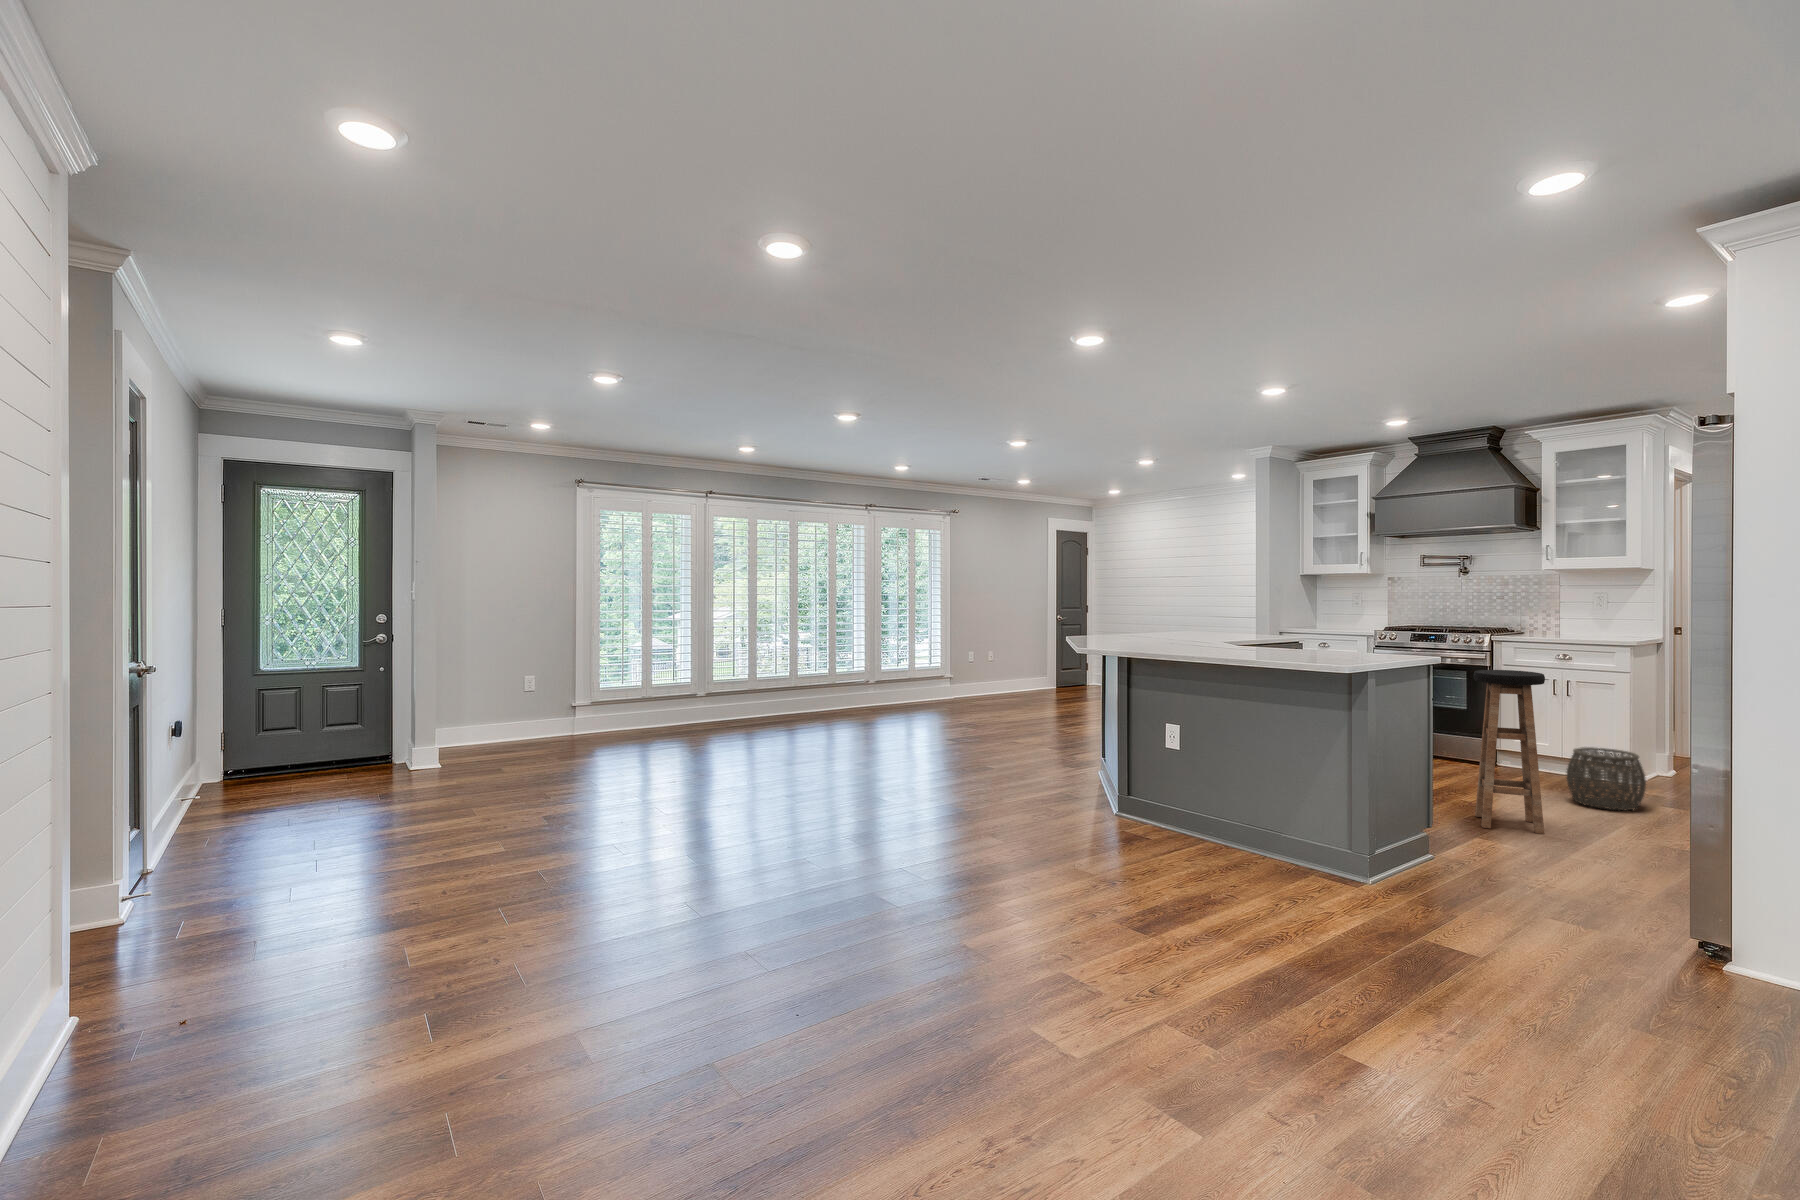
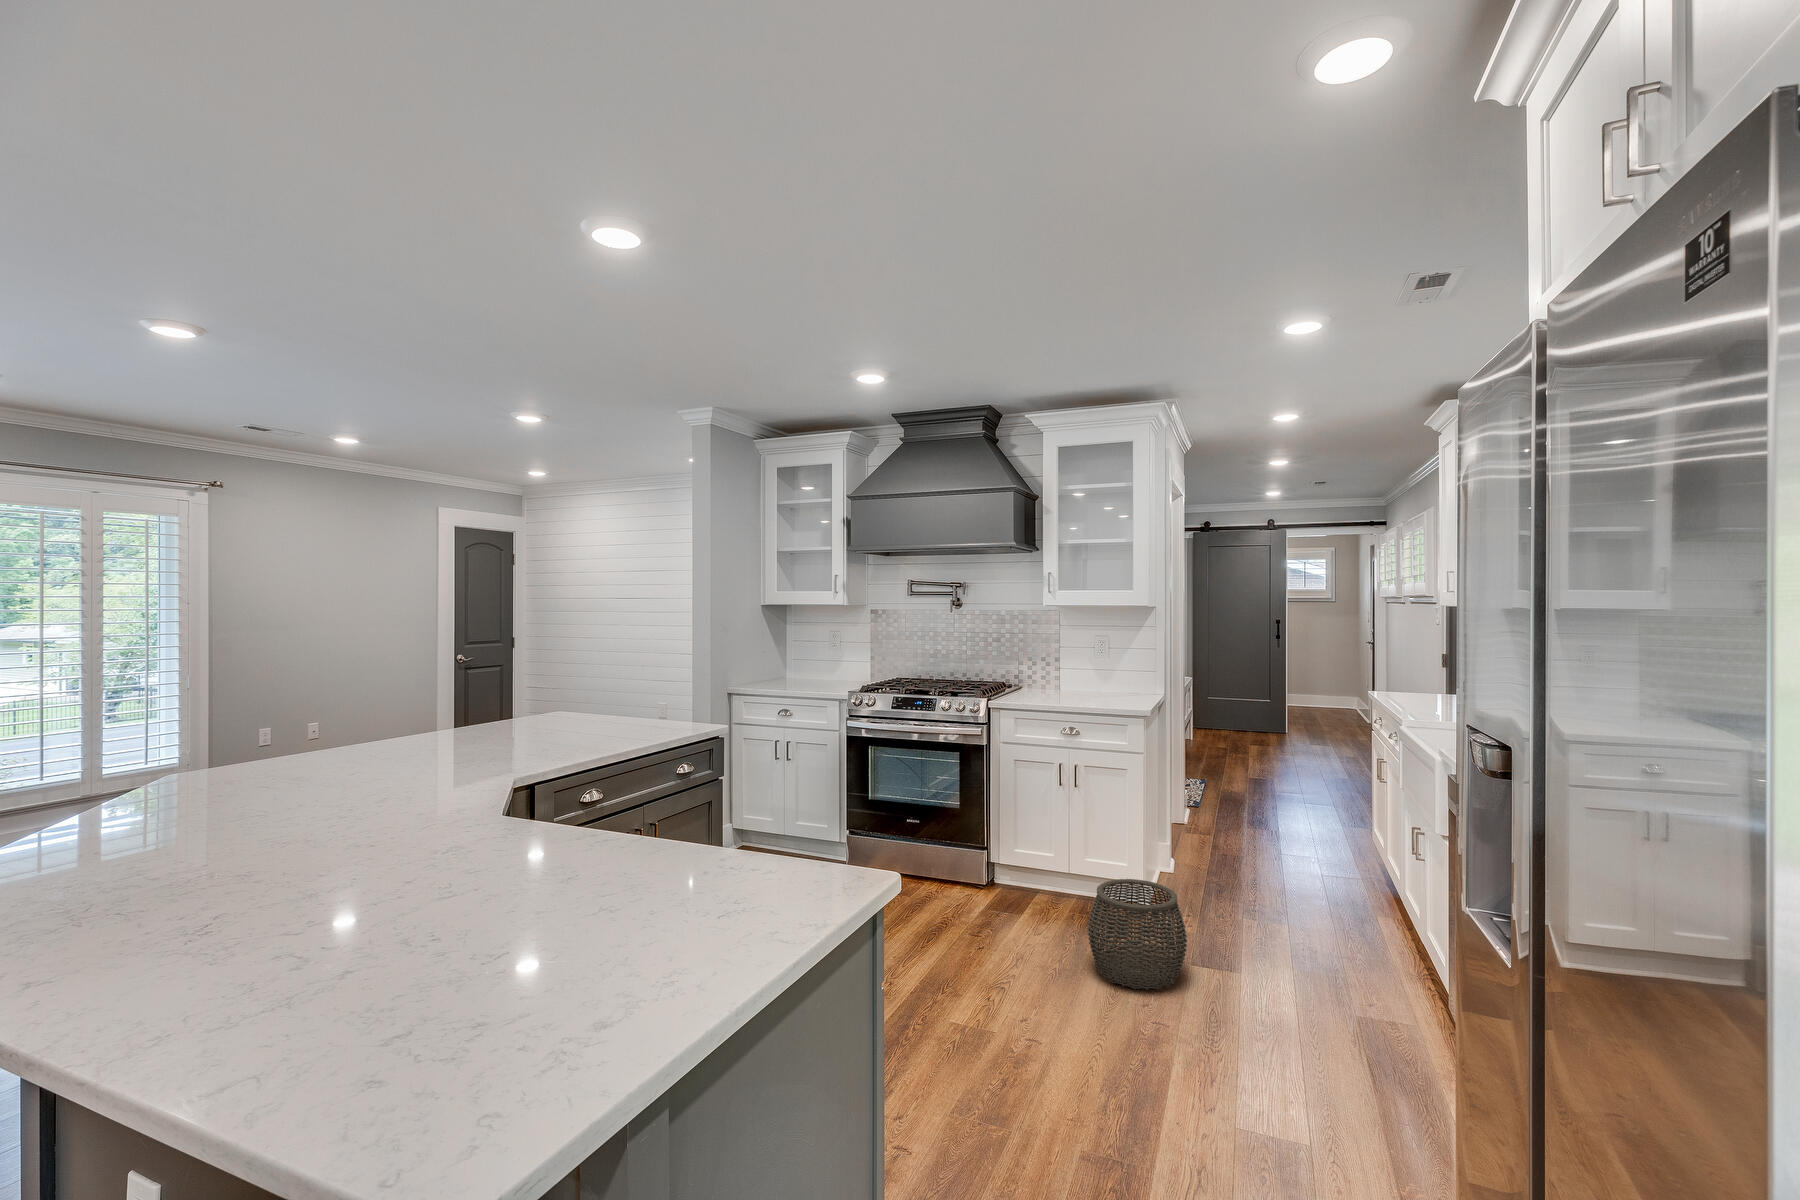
bar stool: present [1474,670,1545,834] -> none [972,793,1083,1119]

